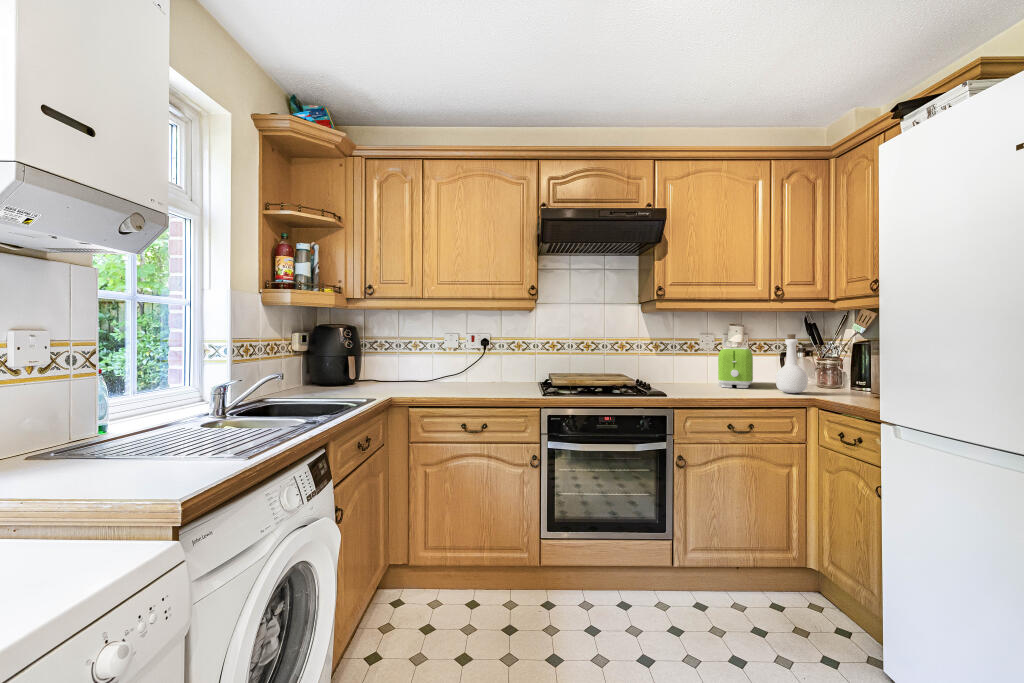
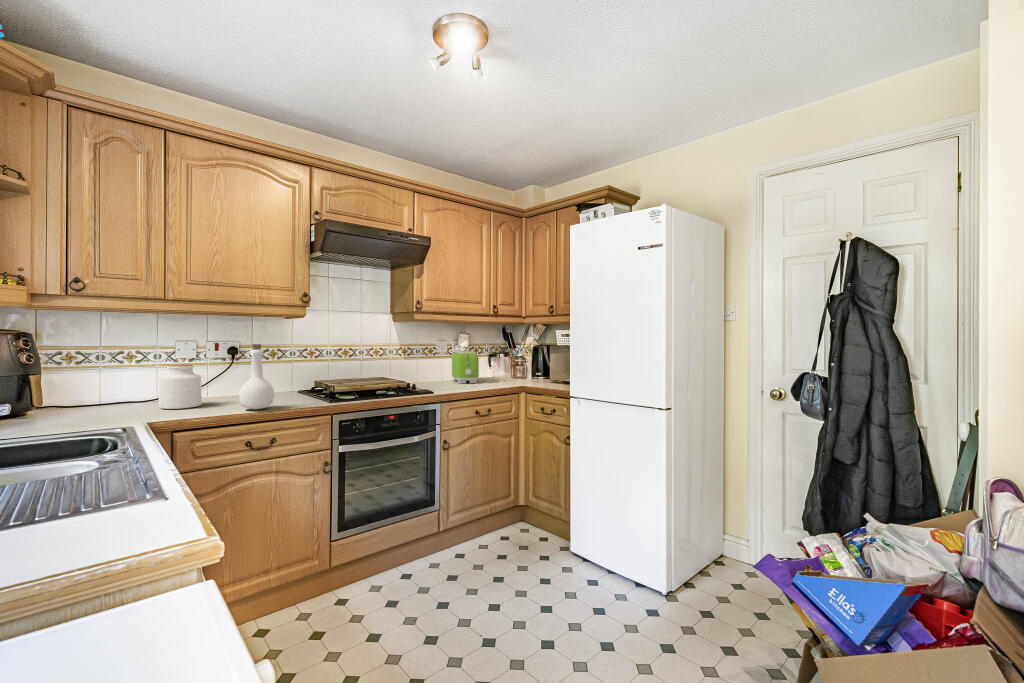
bottle: present [776,334,808,393] -> present [239,344,274,409]
jar: none [418,353,448,389] -> present [159,364,202,409]

